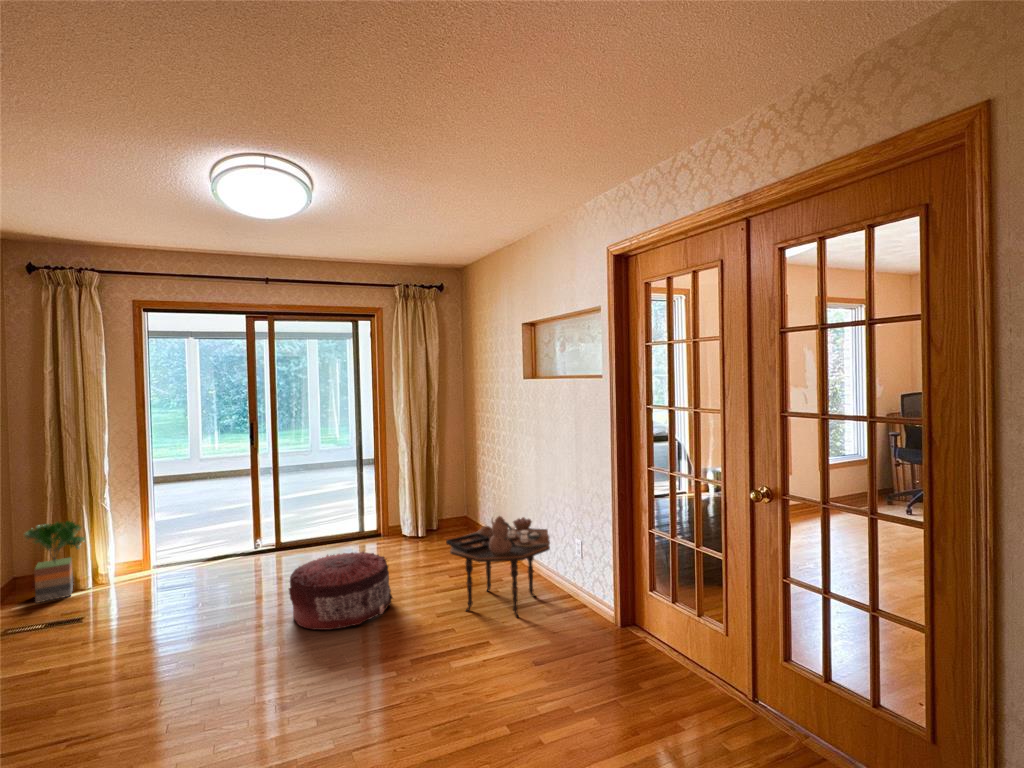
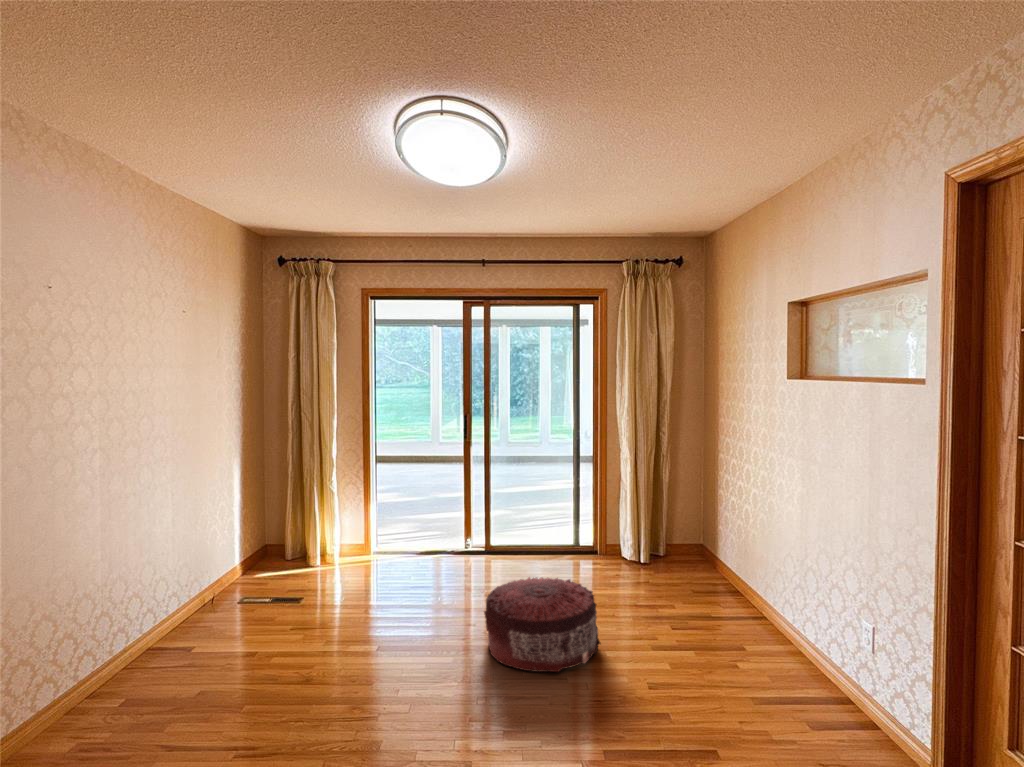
side table: present [446,516,550,618] -> none [669,569,818,712]
potted tree: present [25,521,85,603] -> none [267,500,317,575]

